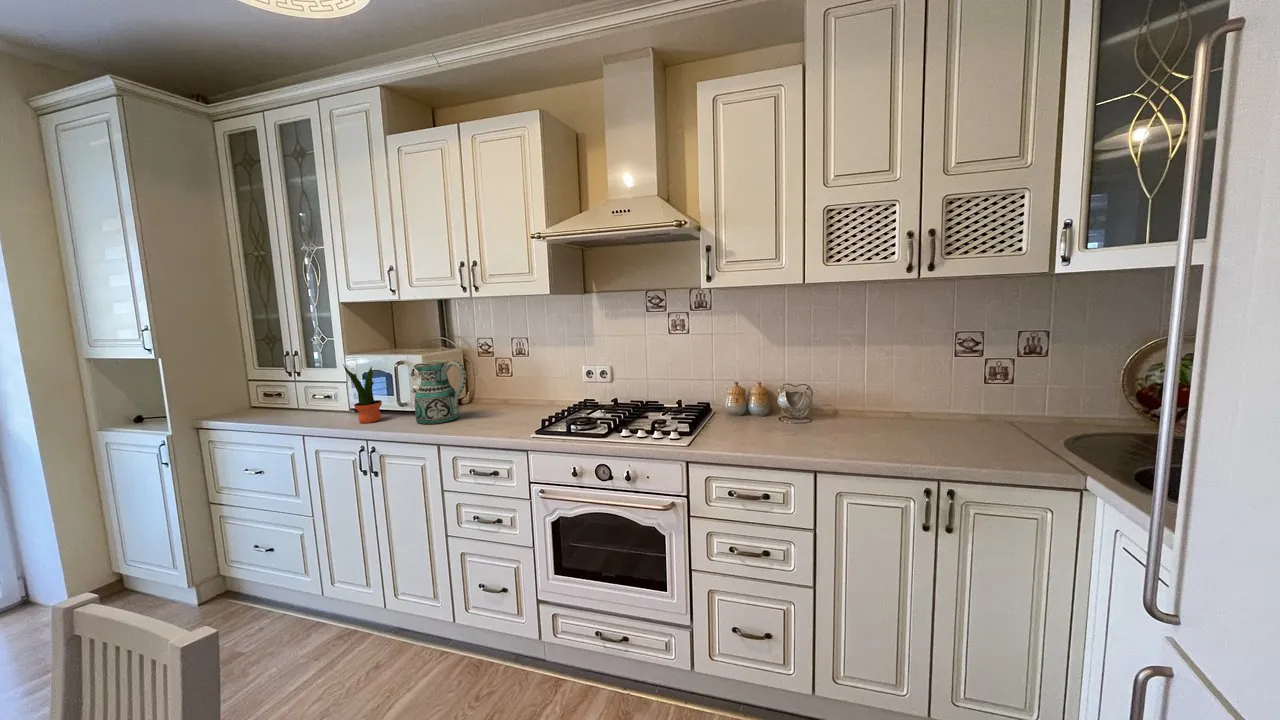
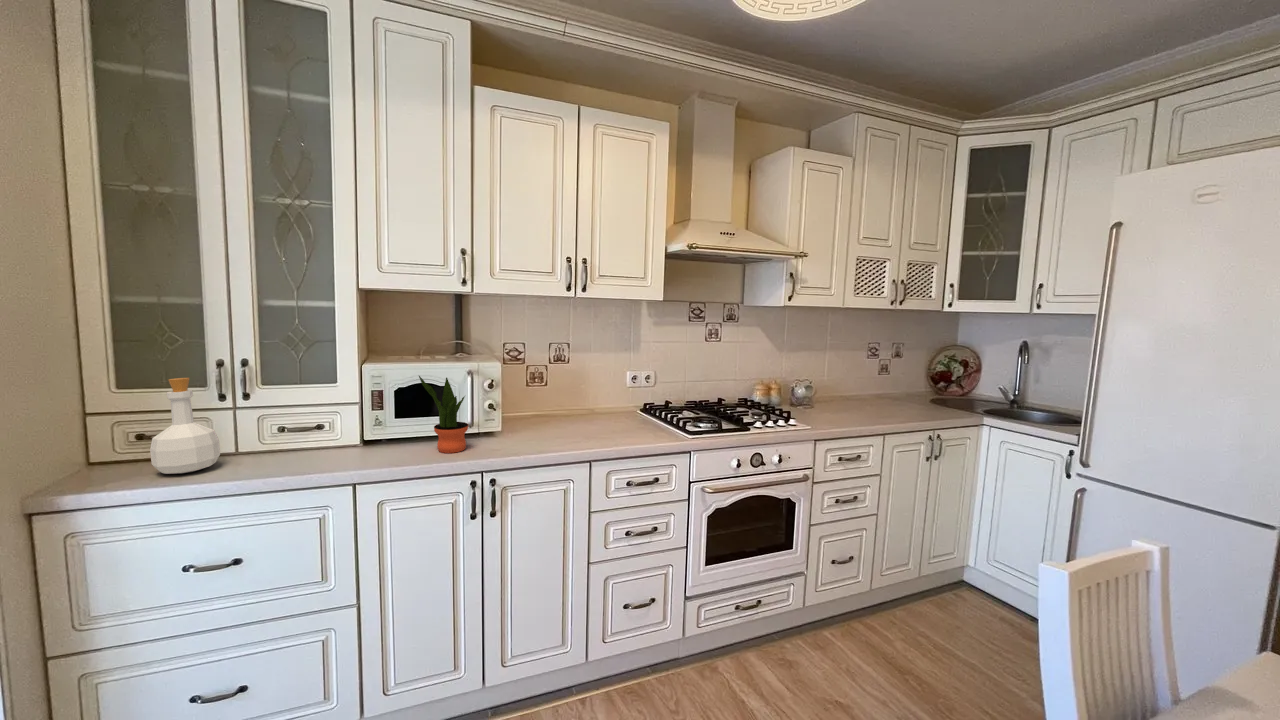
ceramic pitcher: present [414,360,466,424] -> none [513,367,577,443]
bottle: none [236,362,275,416] -> present [150,378,220,474]

